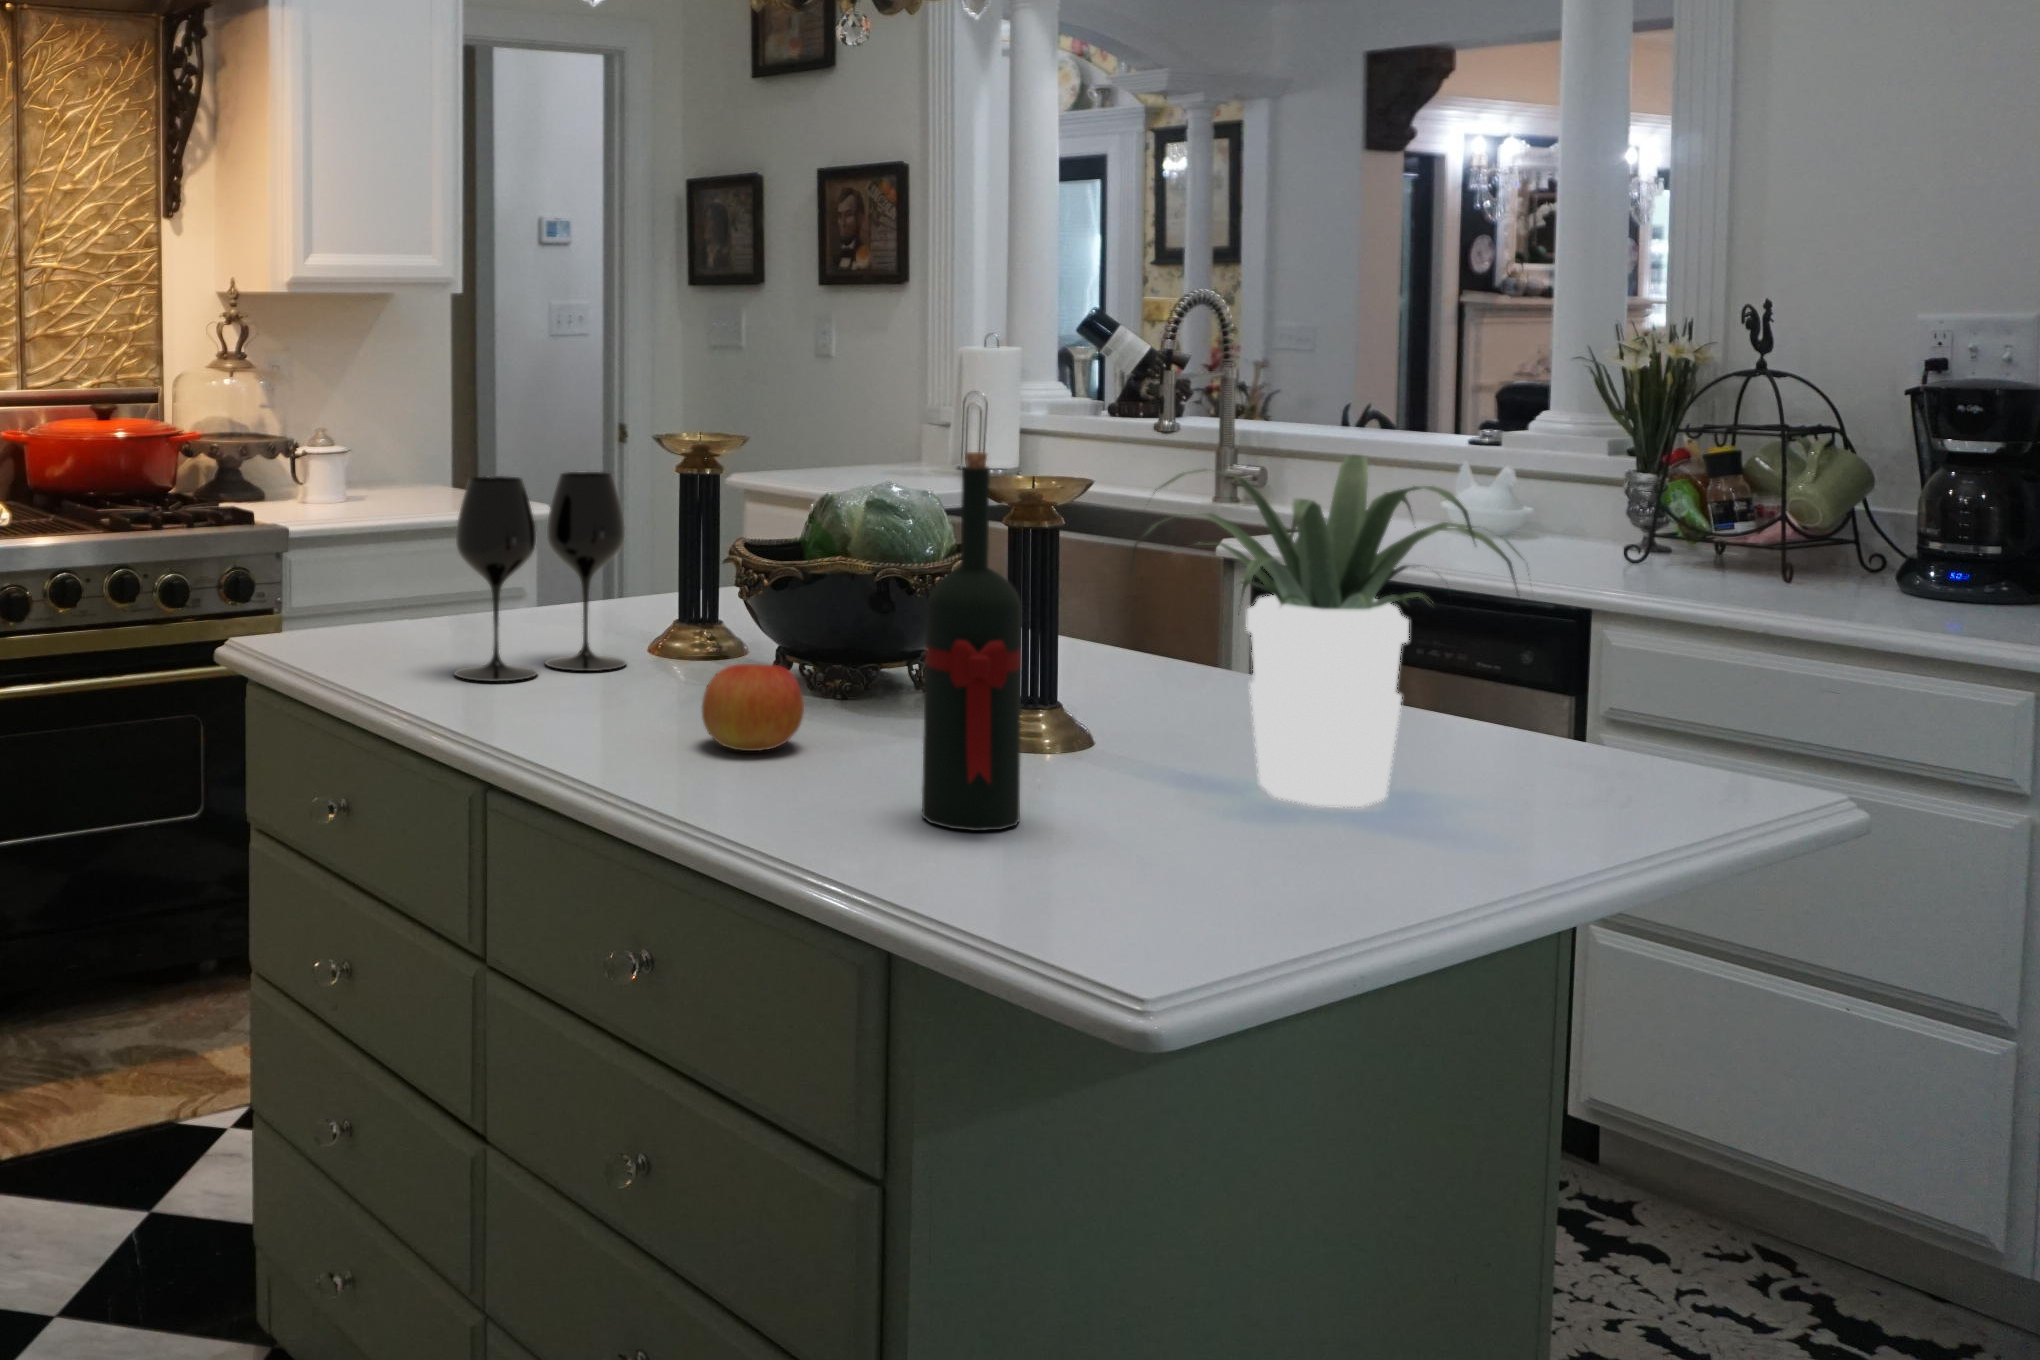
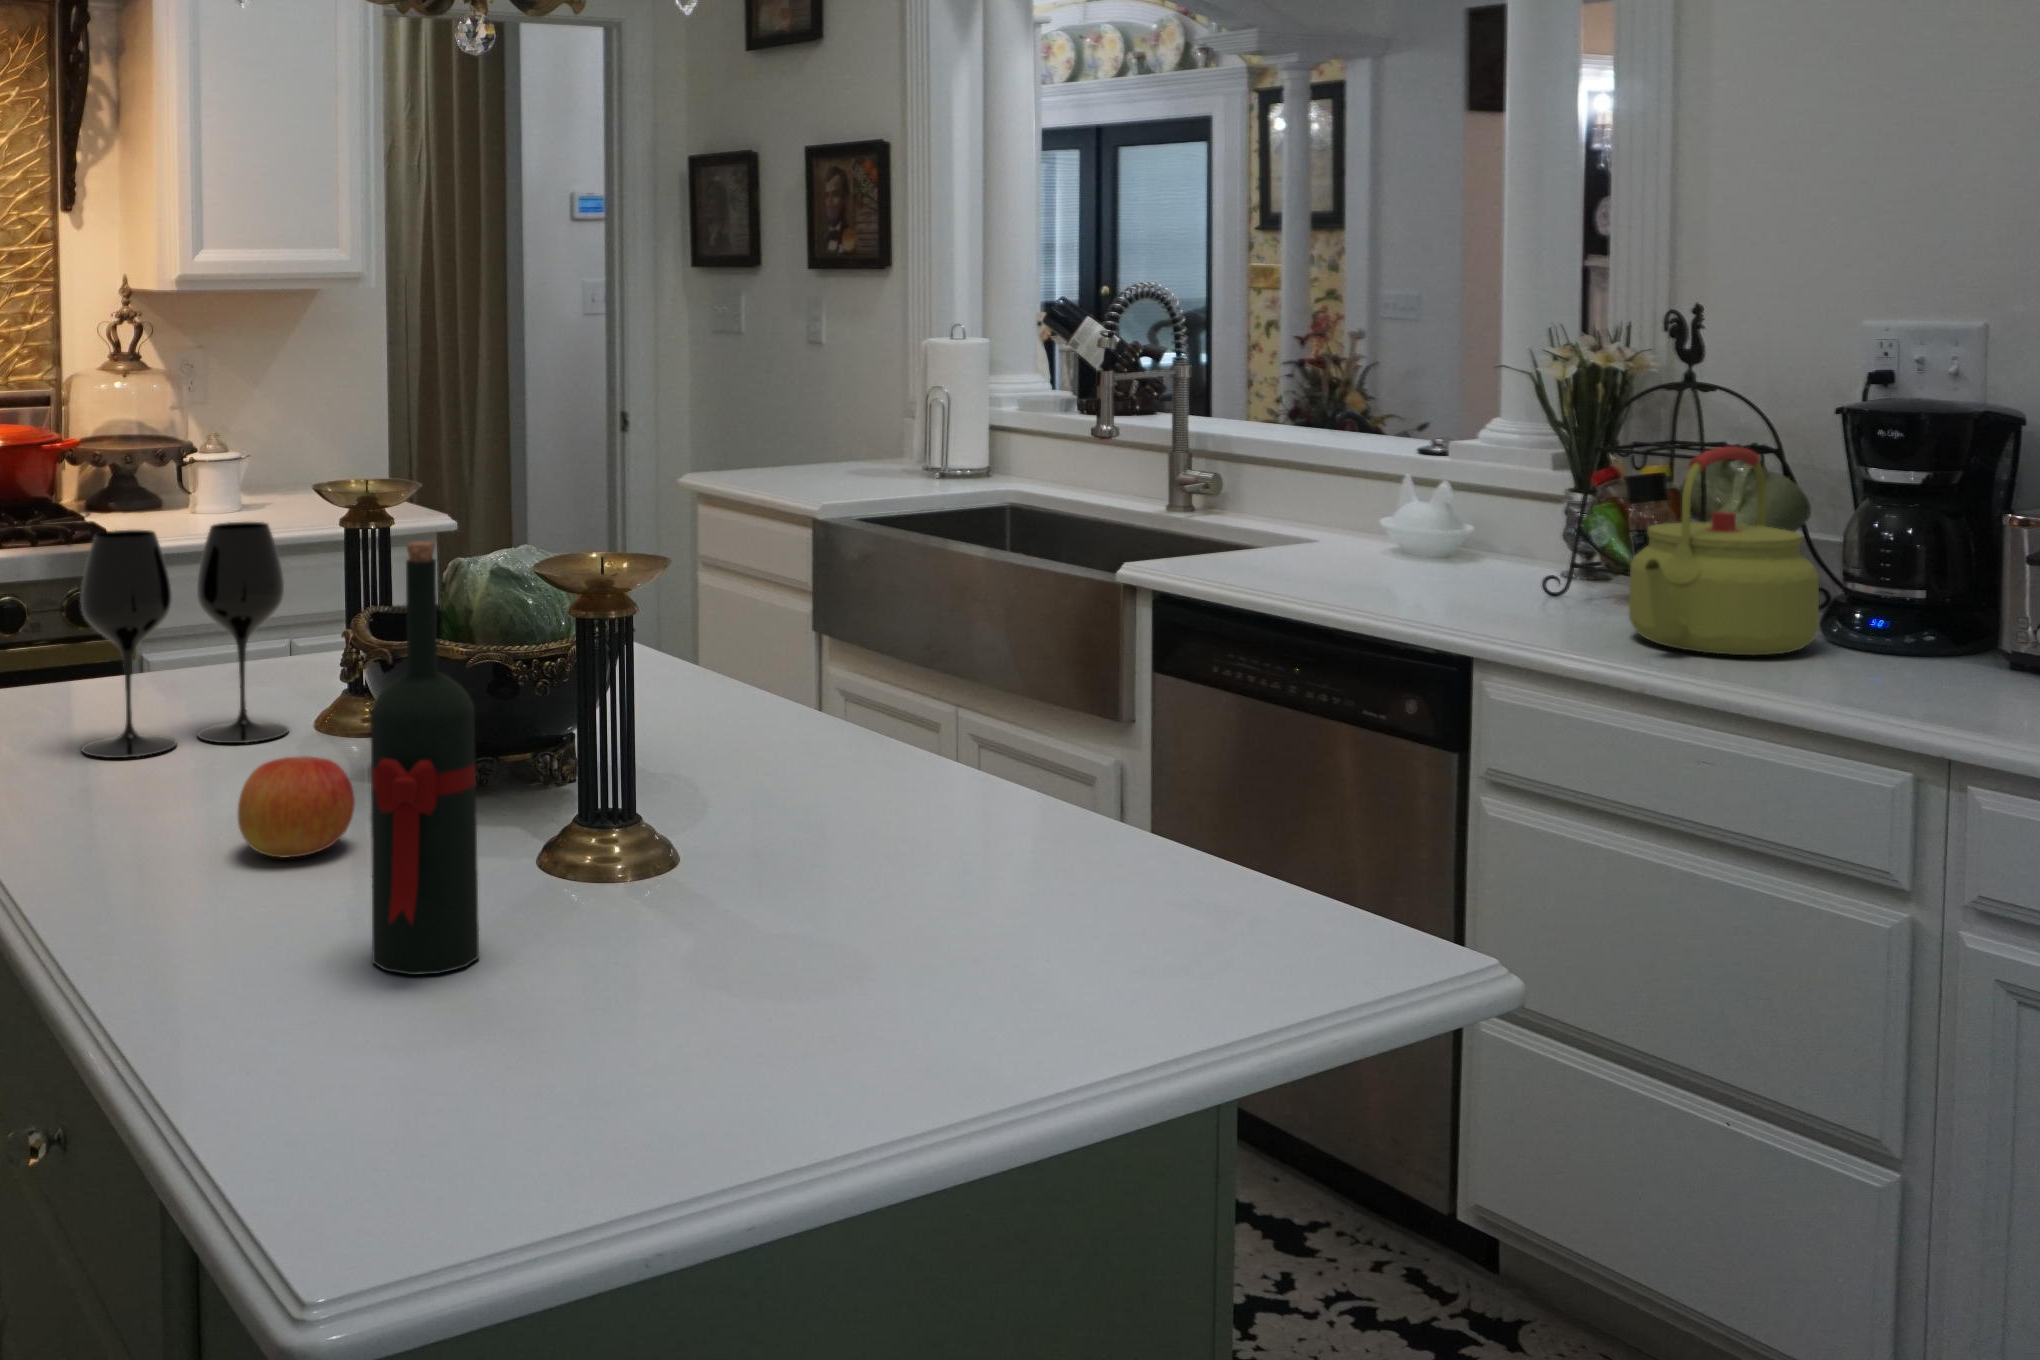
kettle: none [1748,422,1933,609] -> present [1629,446,1819,655]
potted plant: present [1134,455,1518,807] -> none [631,531,1092,941]

